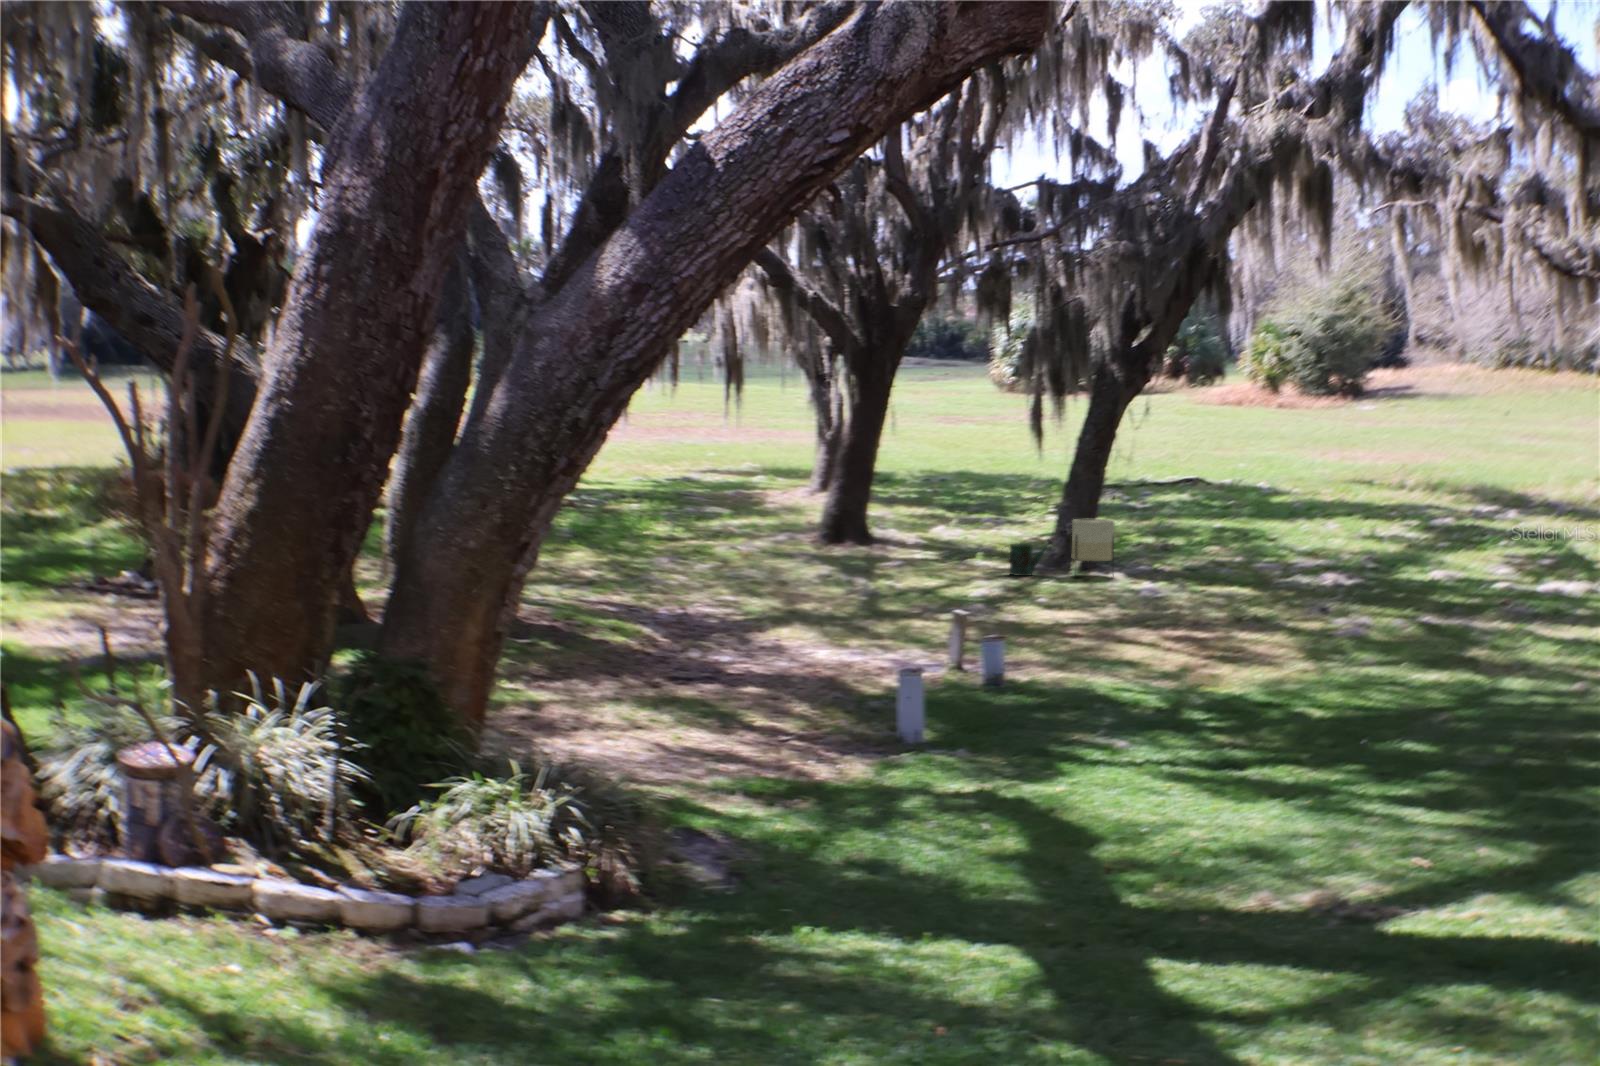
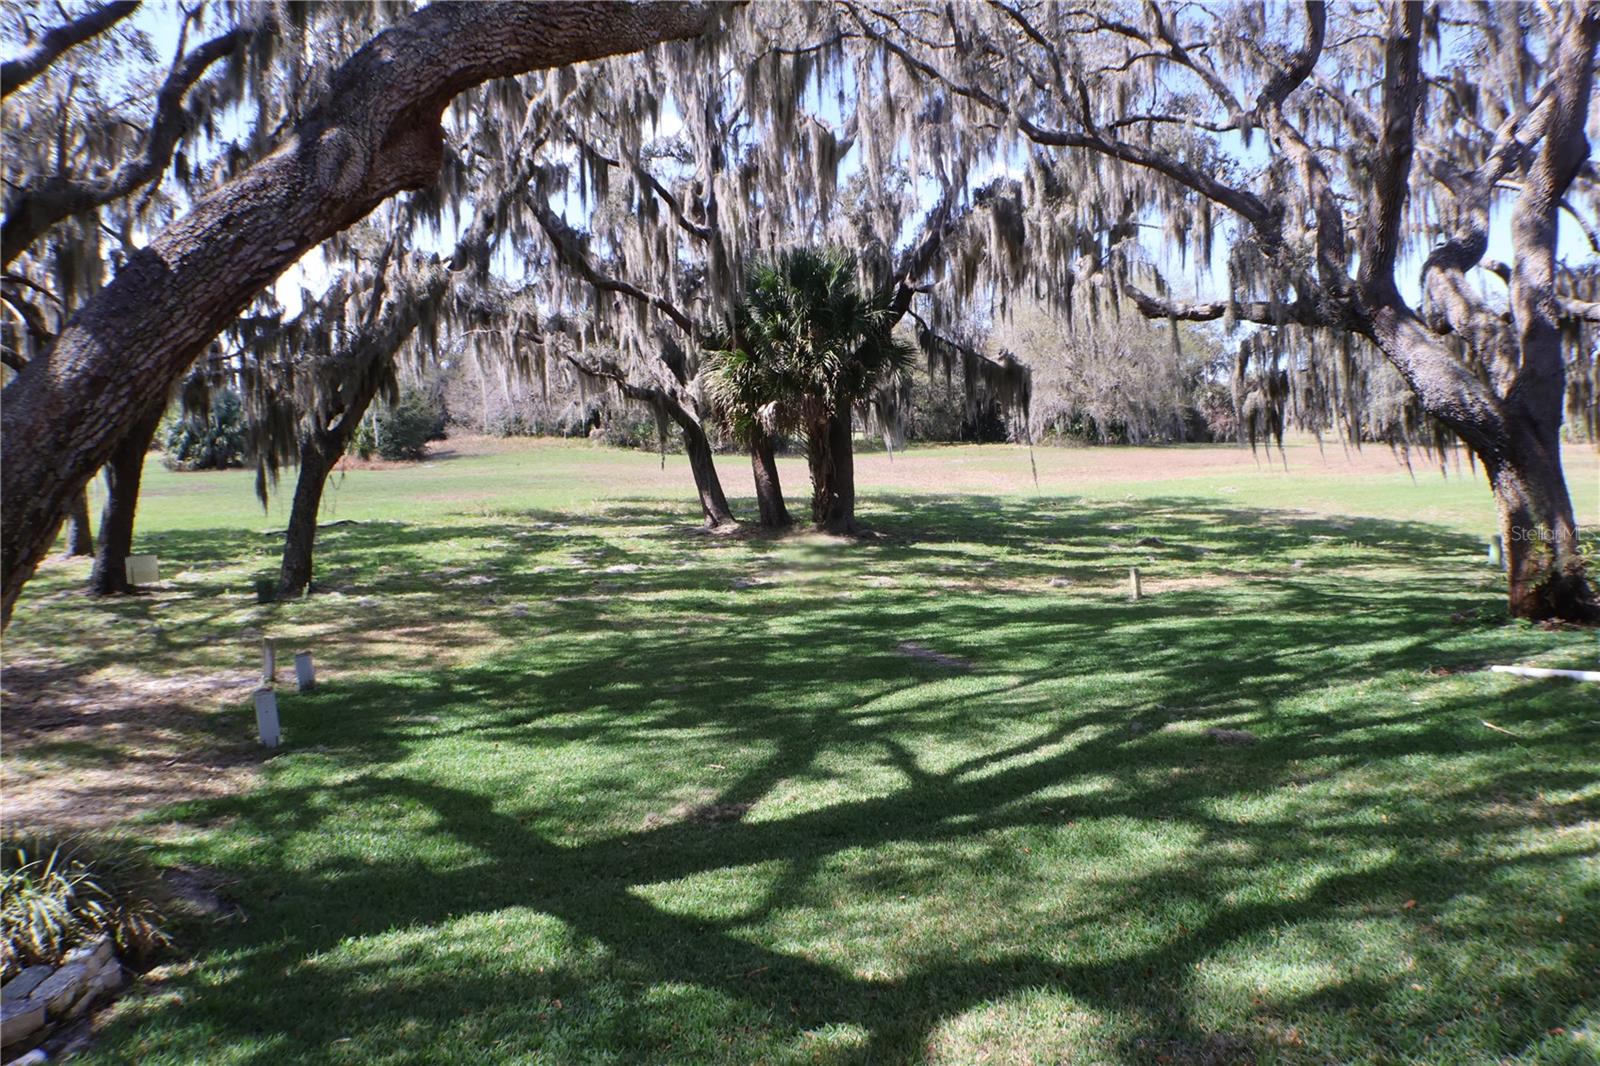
planter: present [1072,519,1114,562] -> present [125,555,161,593]

